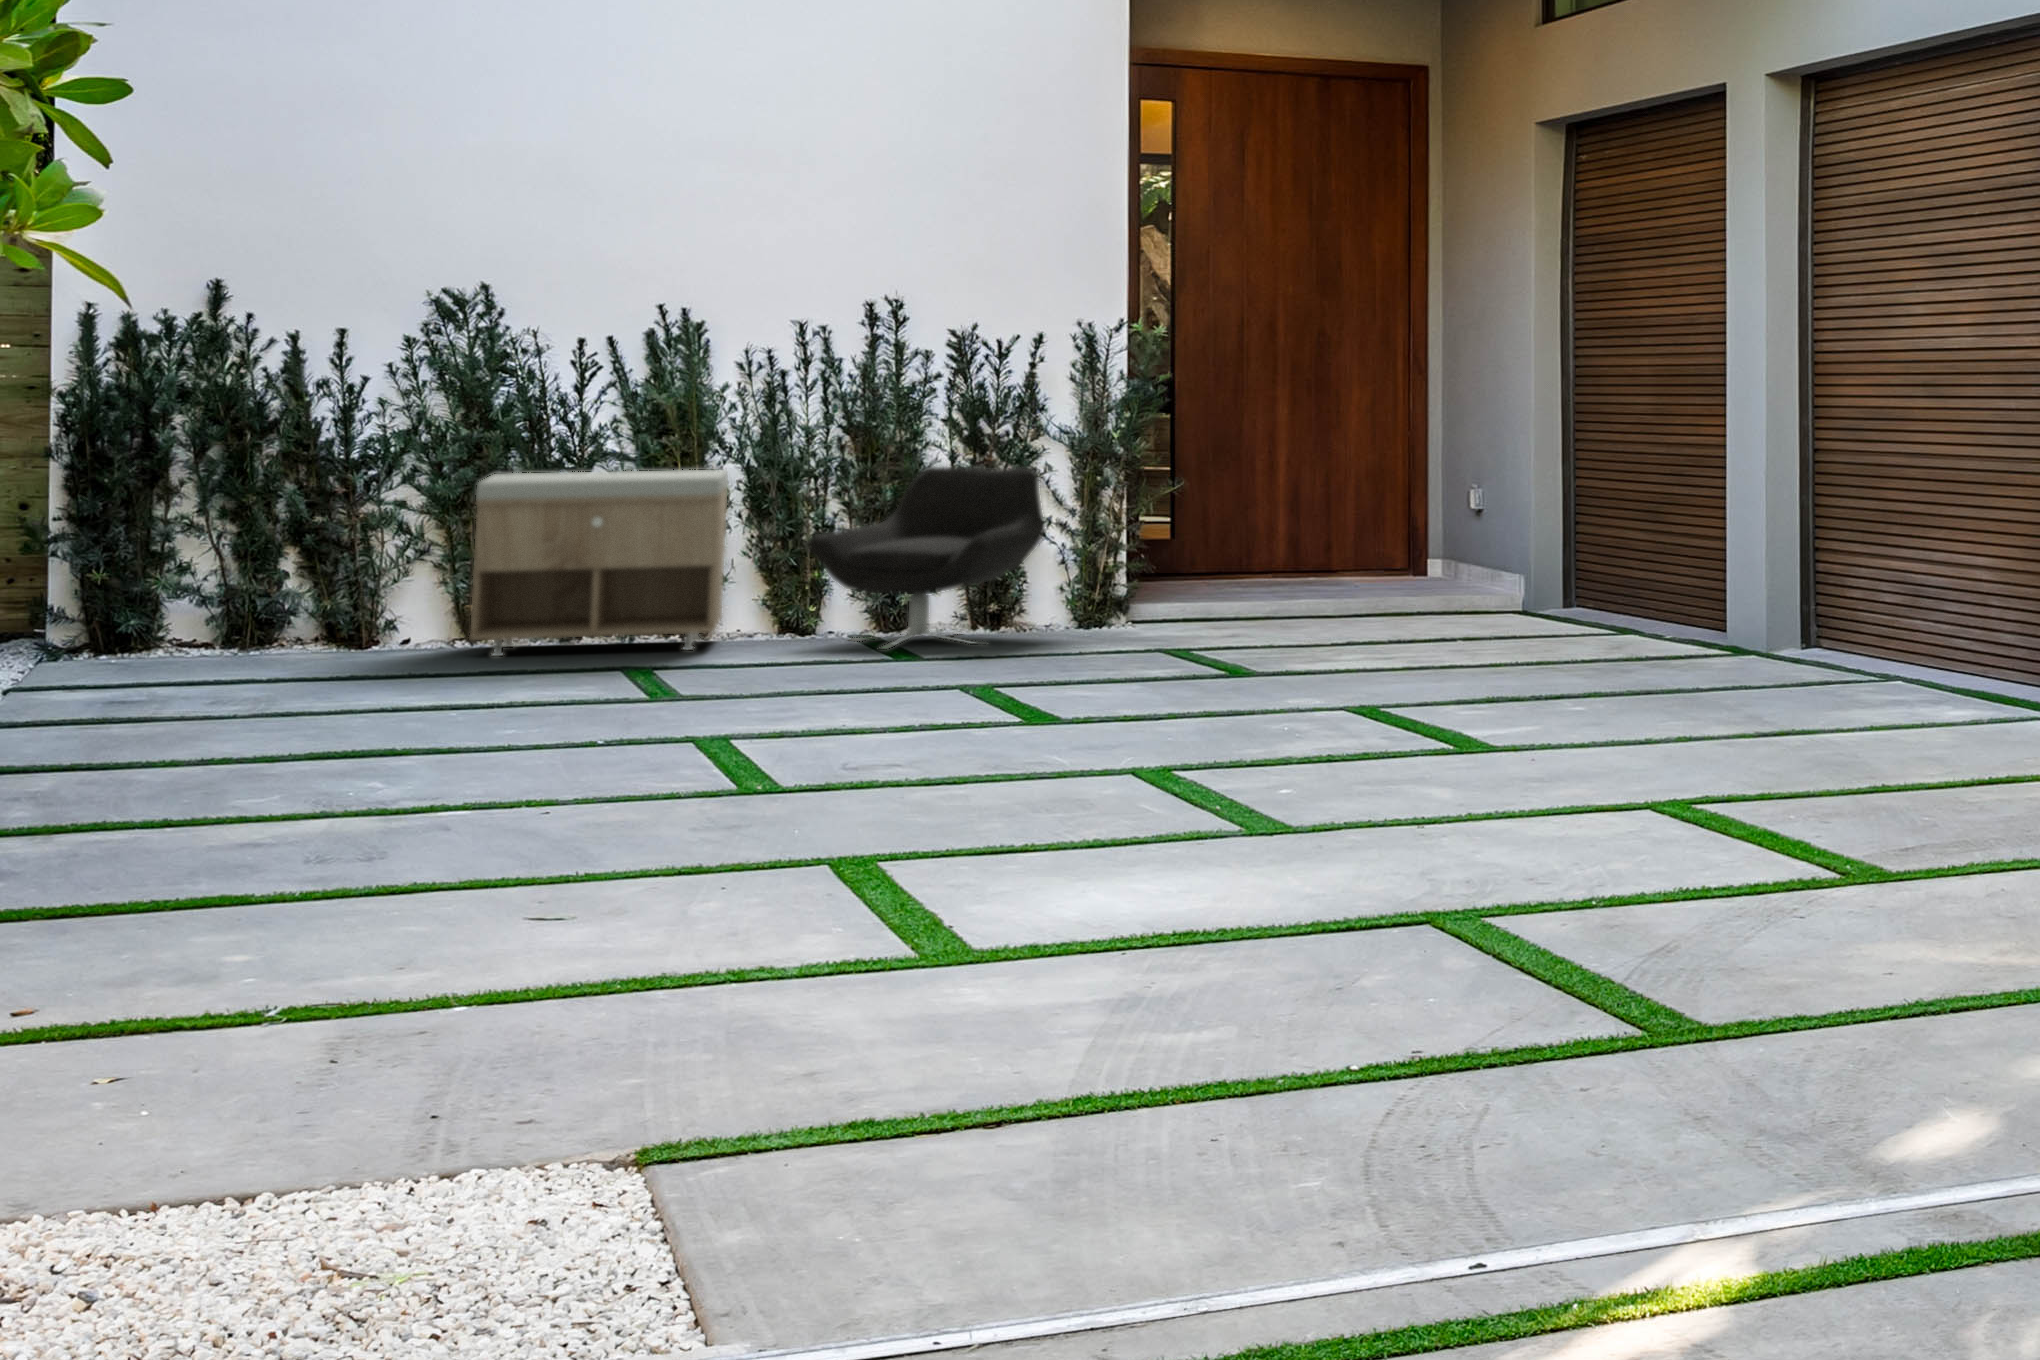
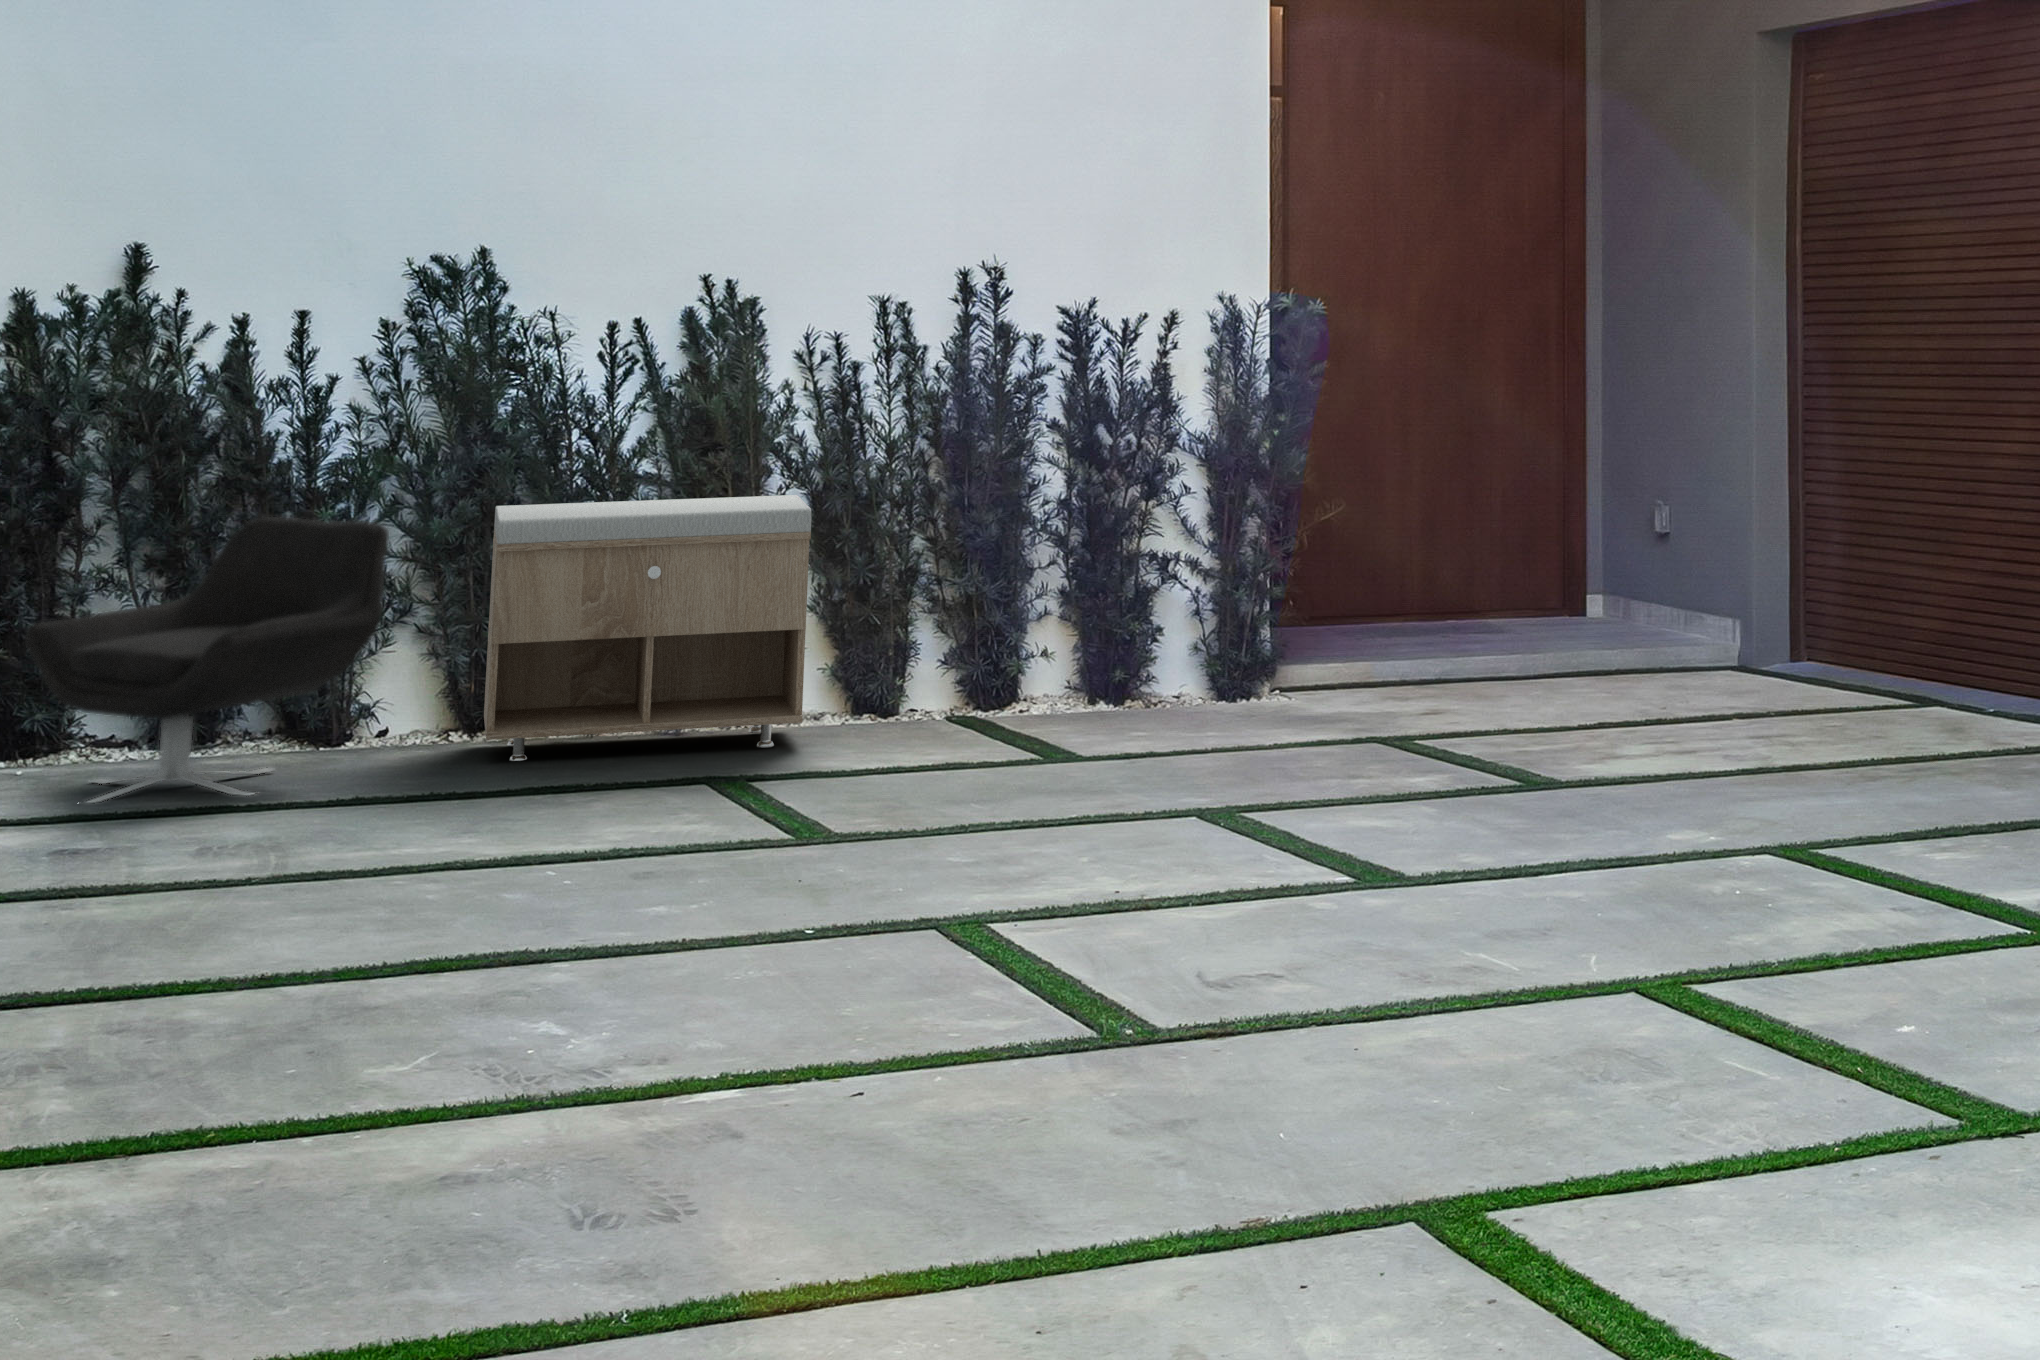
lounge chair: present [807,466,1045,649] -> present [25,517,389,803]

